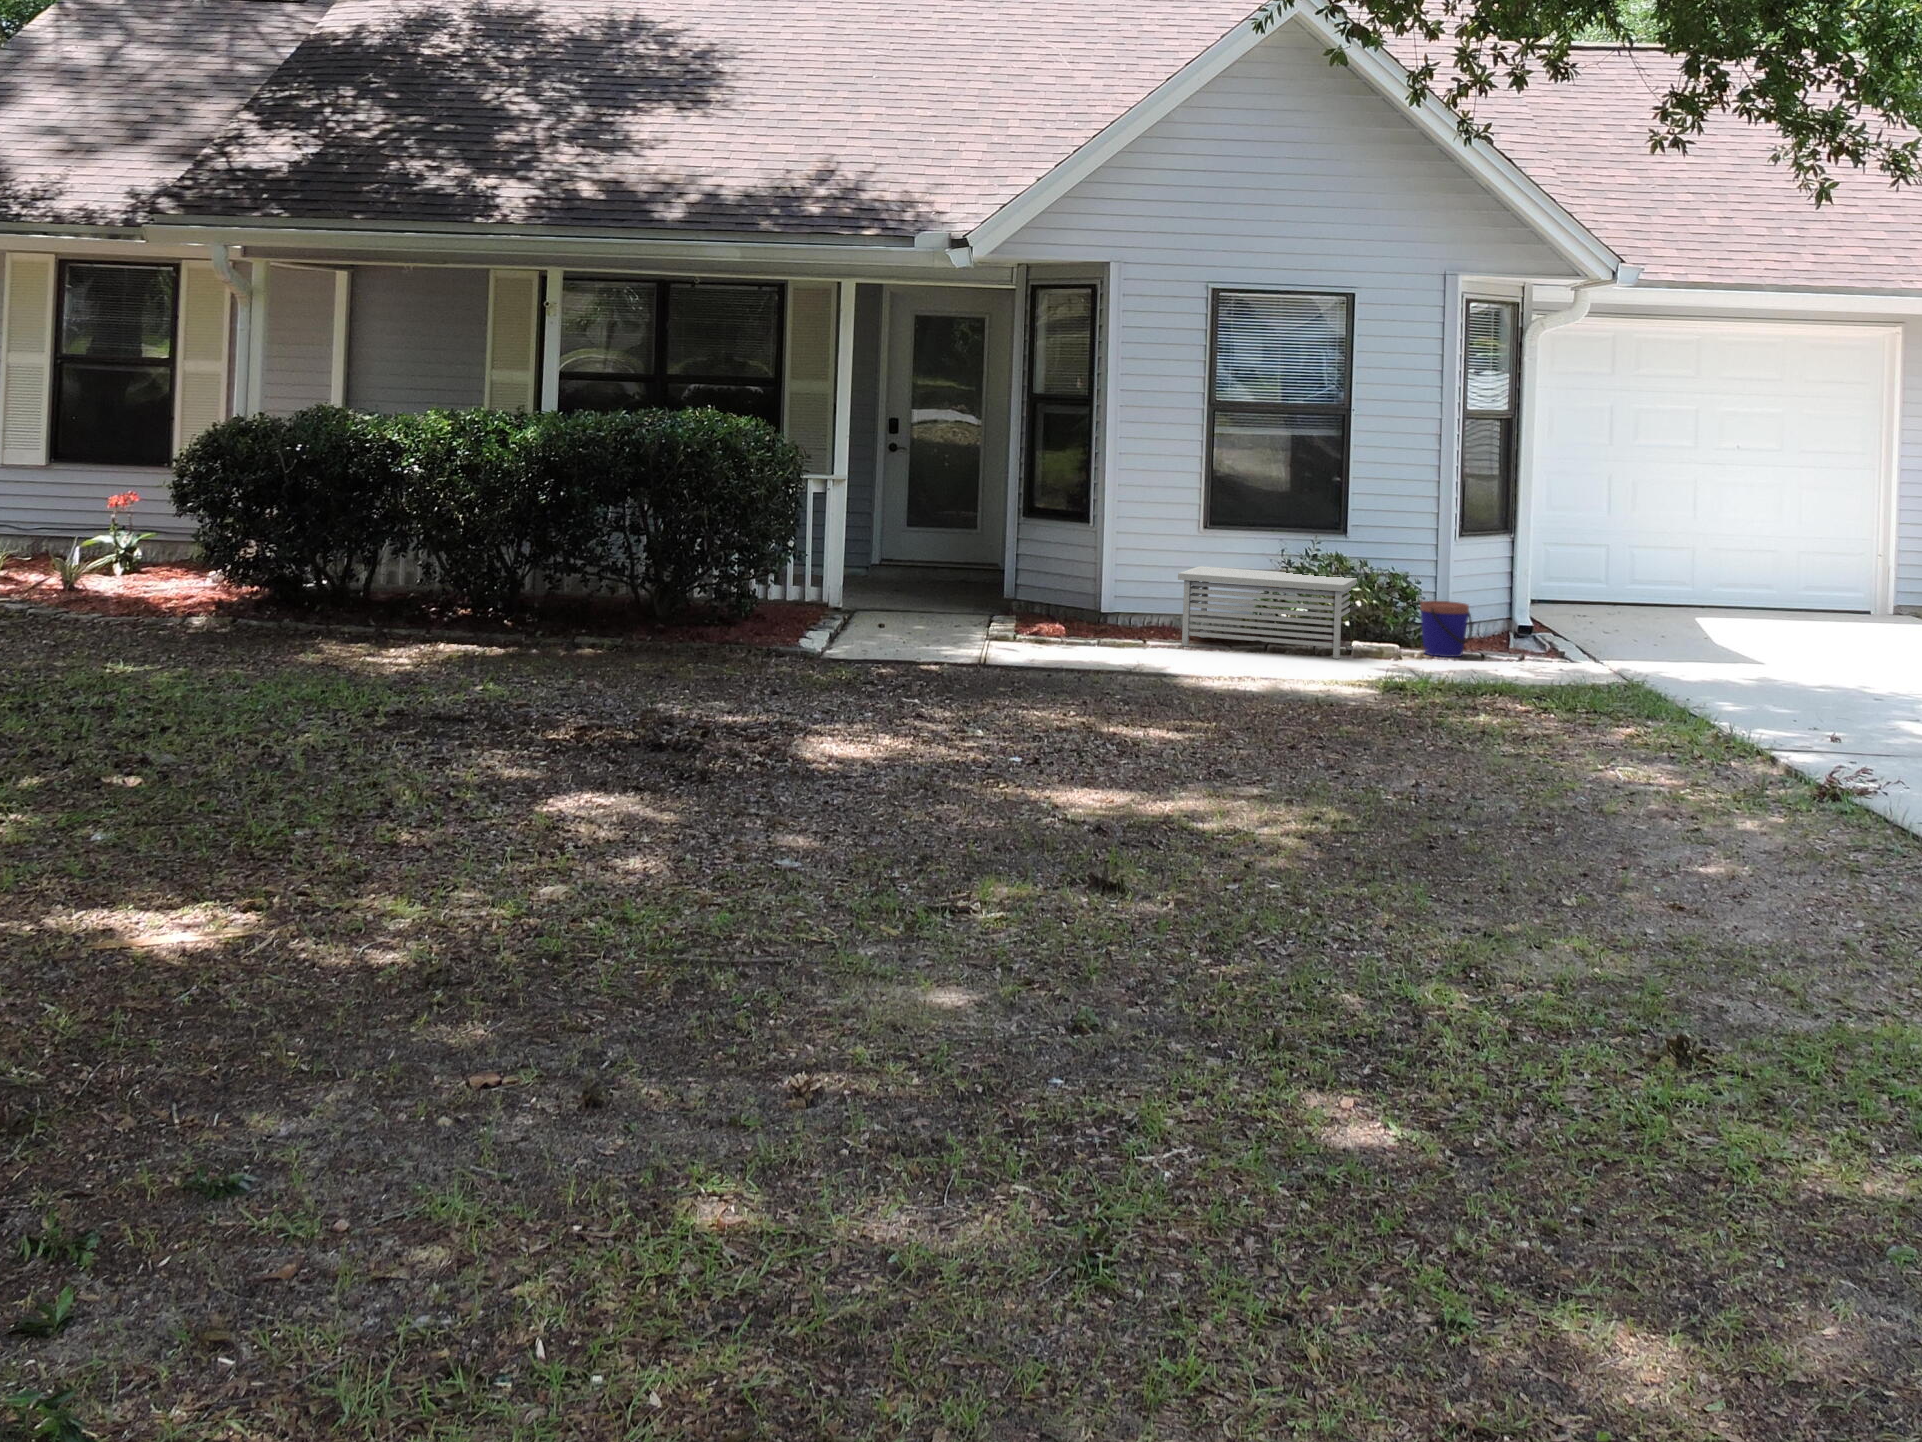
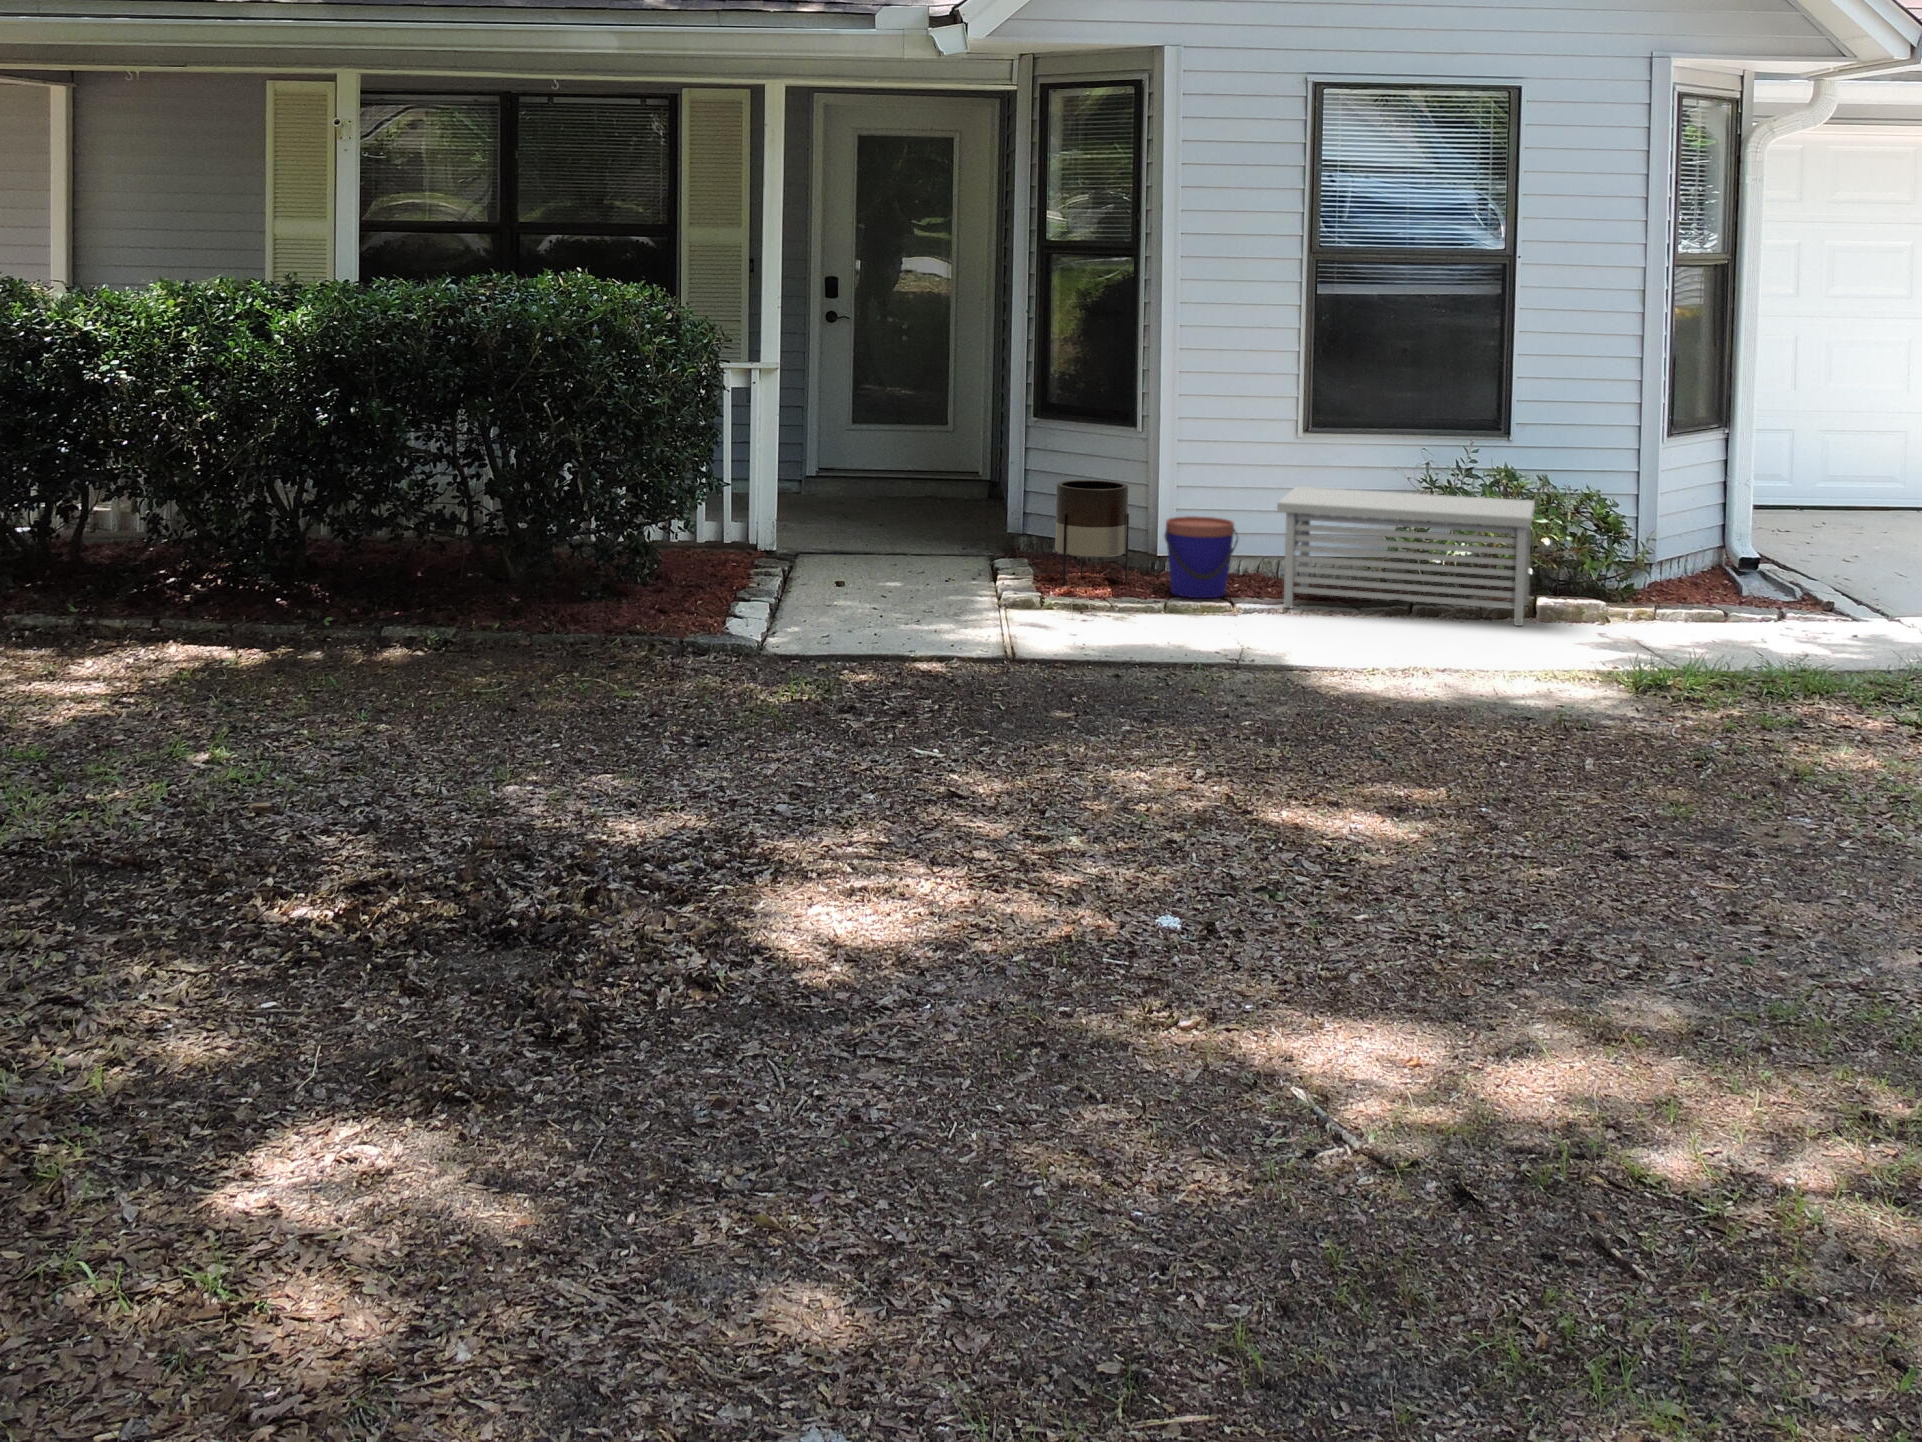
planter: none [1033,560,1084,632] -> present [1055,480,1129,585]
bucket: present [1420,601,1472,657] -> present [1165,516,1238,598]

